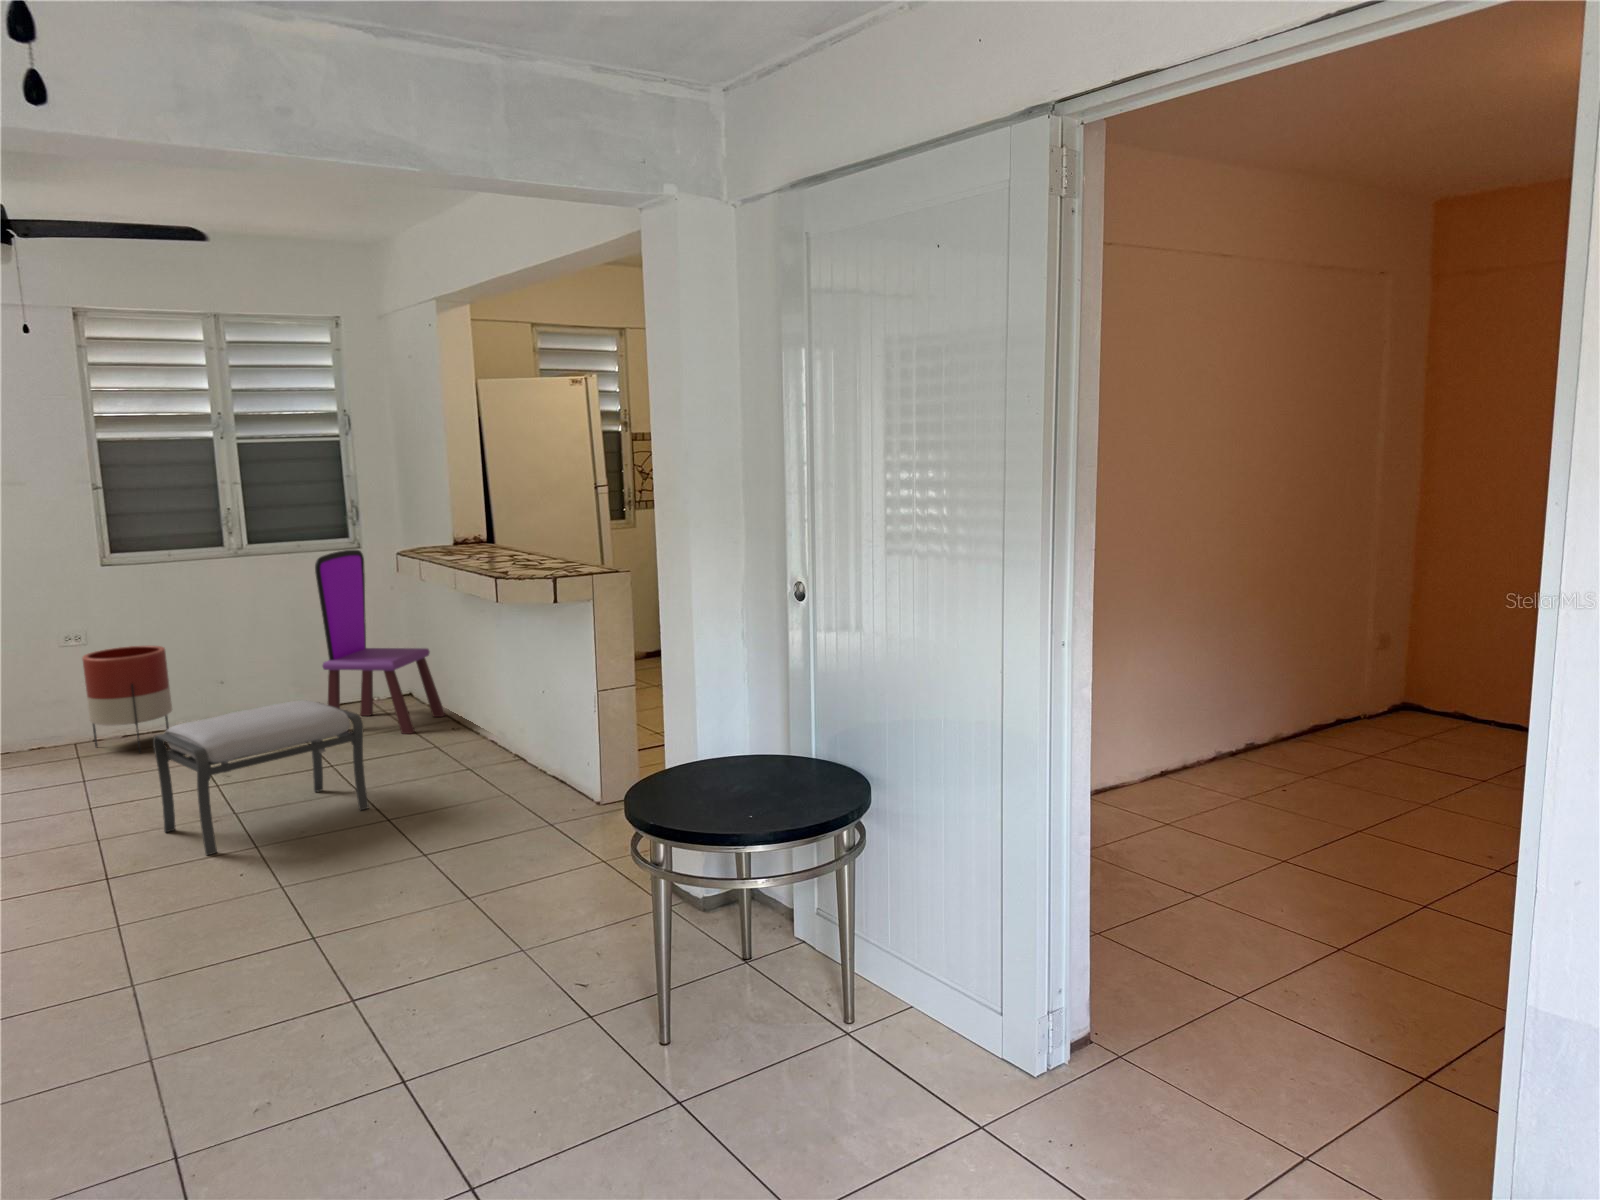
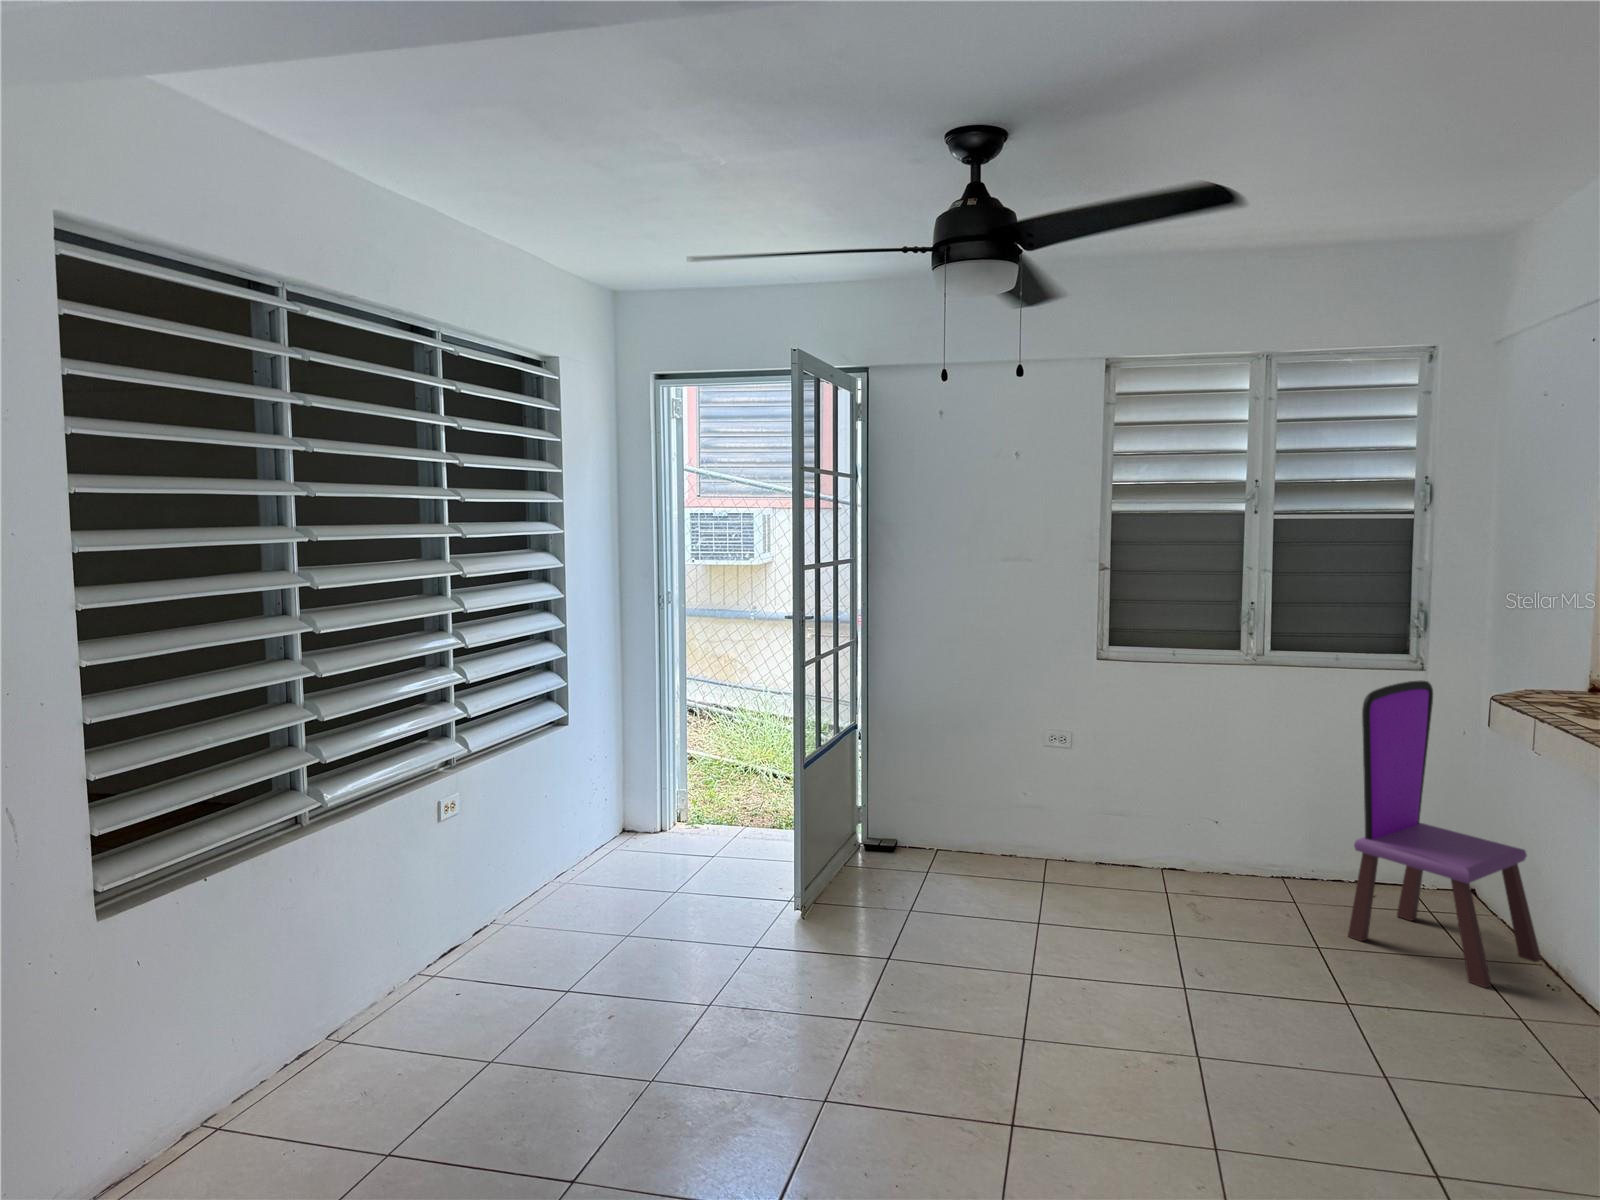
planter: present [82,646,172,752] -> none [1066,759,1156,899]
ottoman: present [153,700,369,855] -> none [1122,940,1438,1173]

